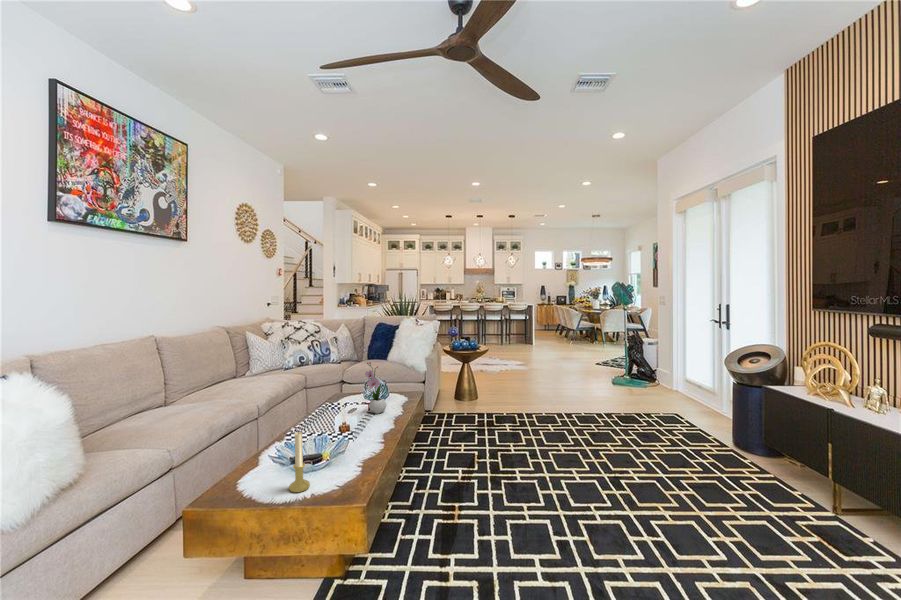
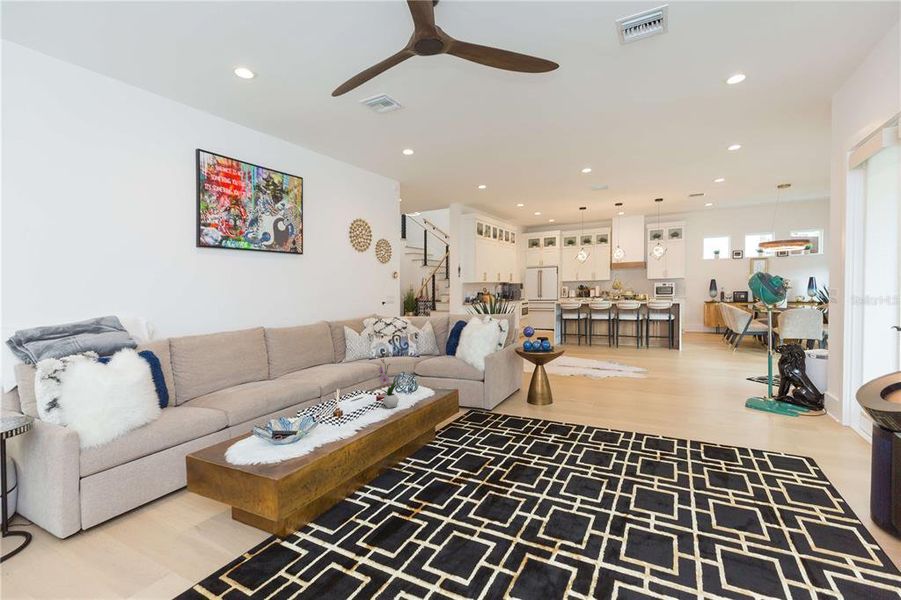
candle holder: present [289,432,310,493] -> none [242,414,261,465]

